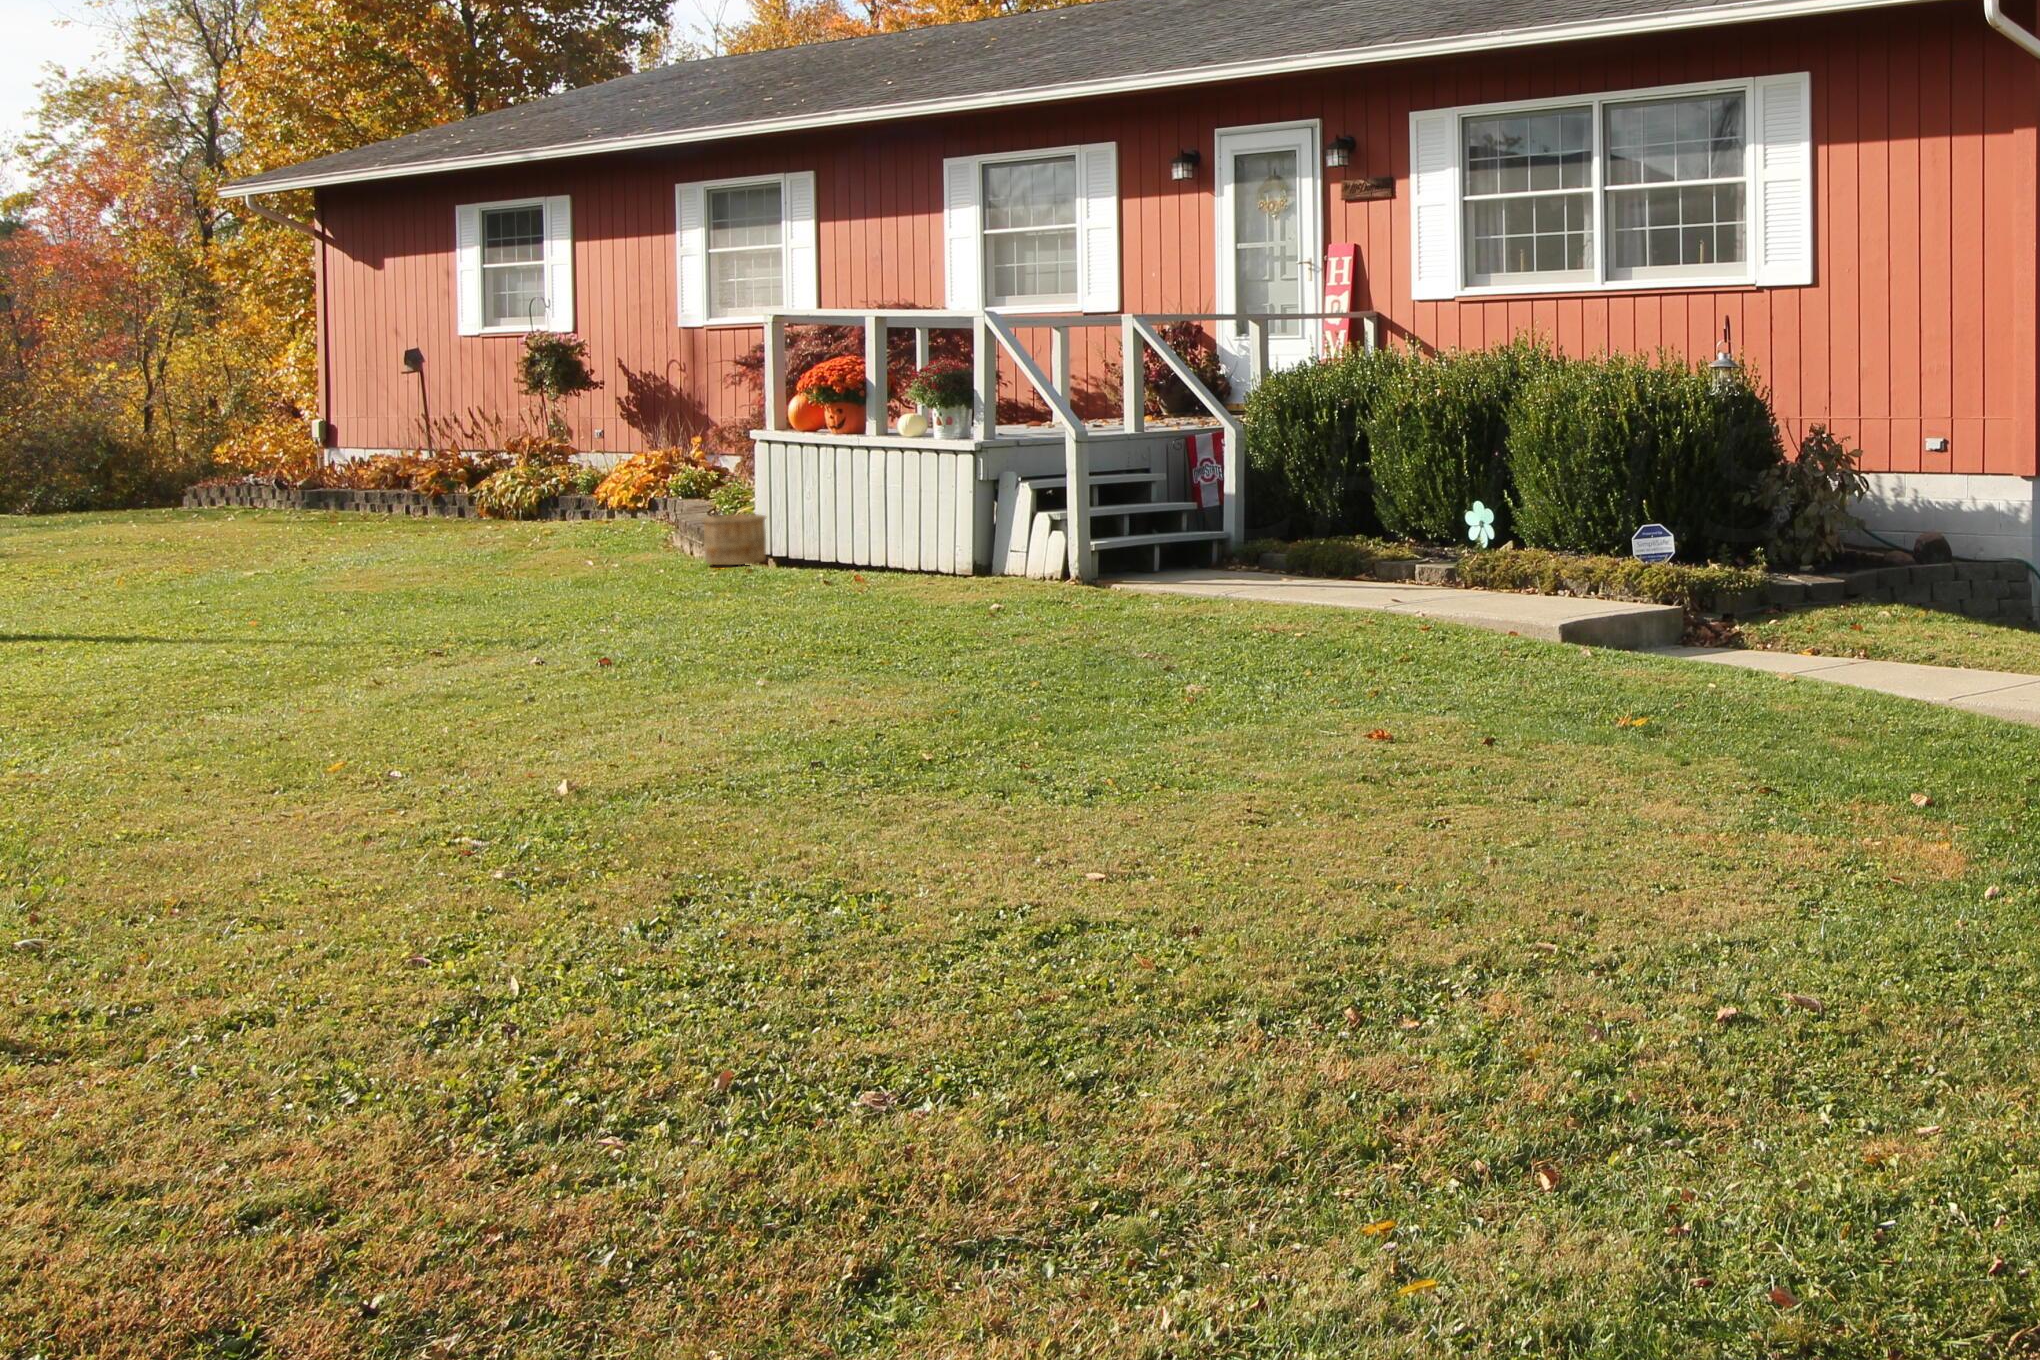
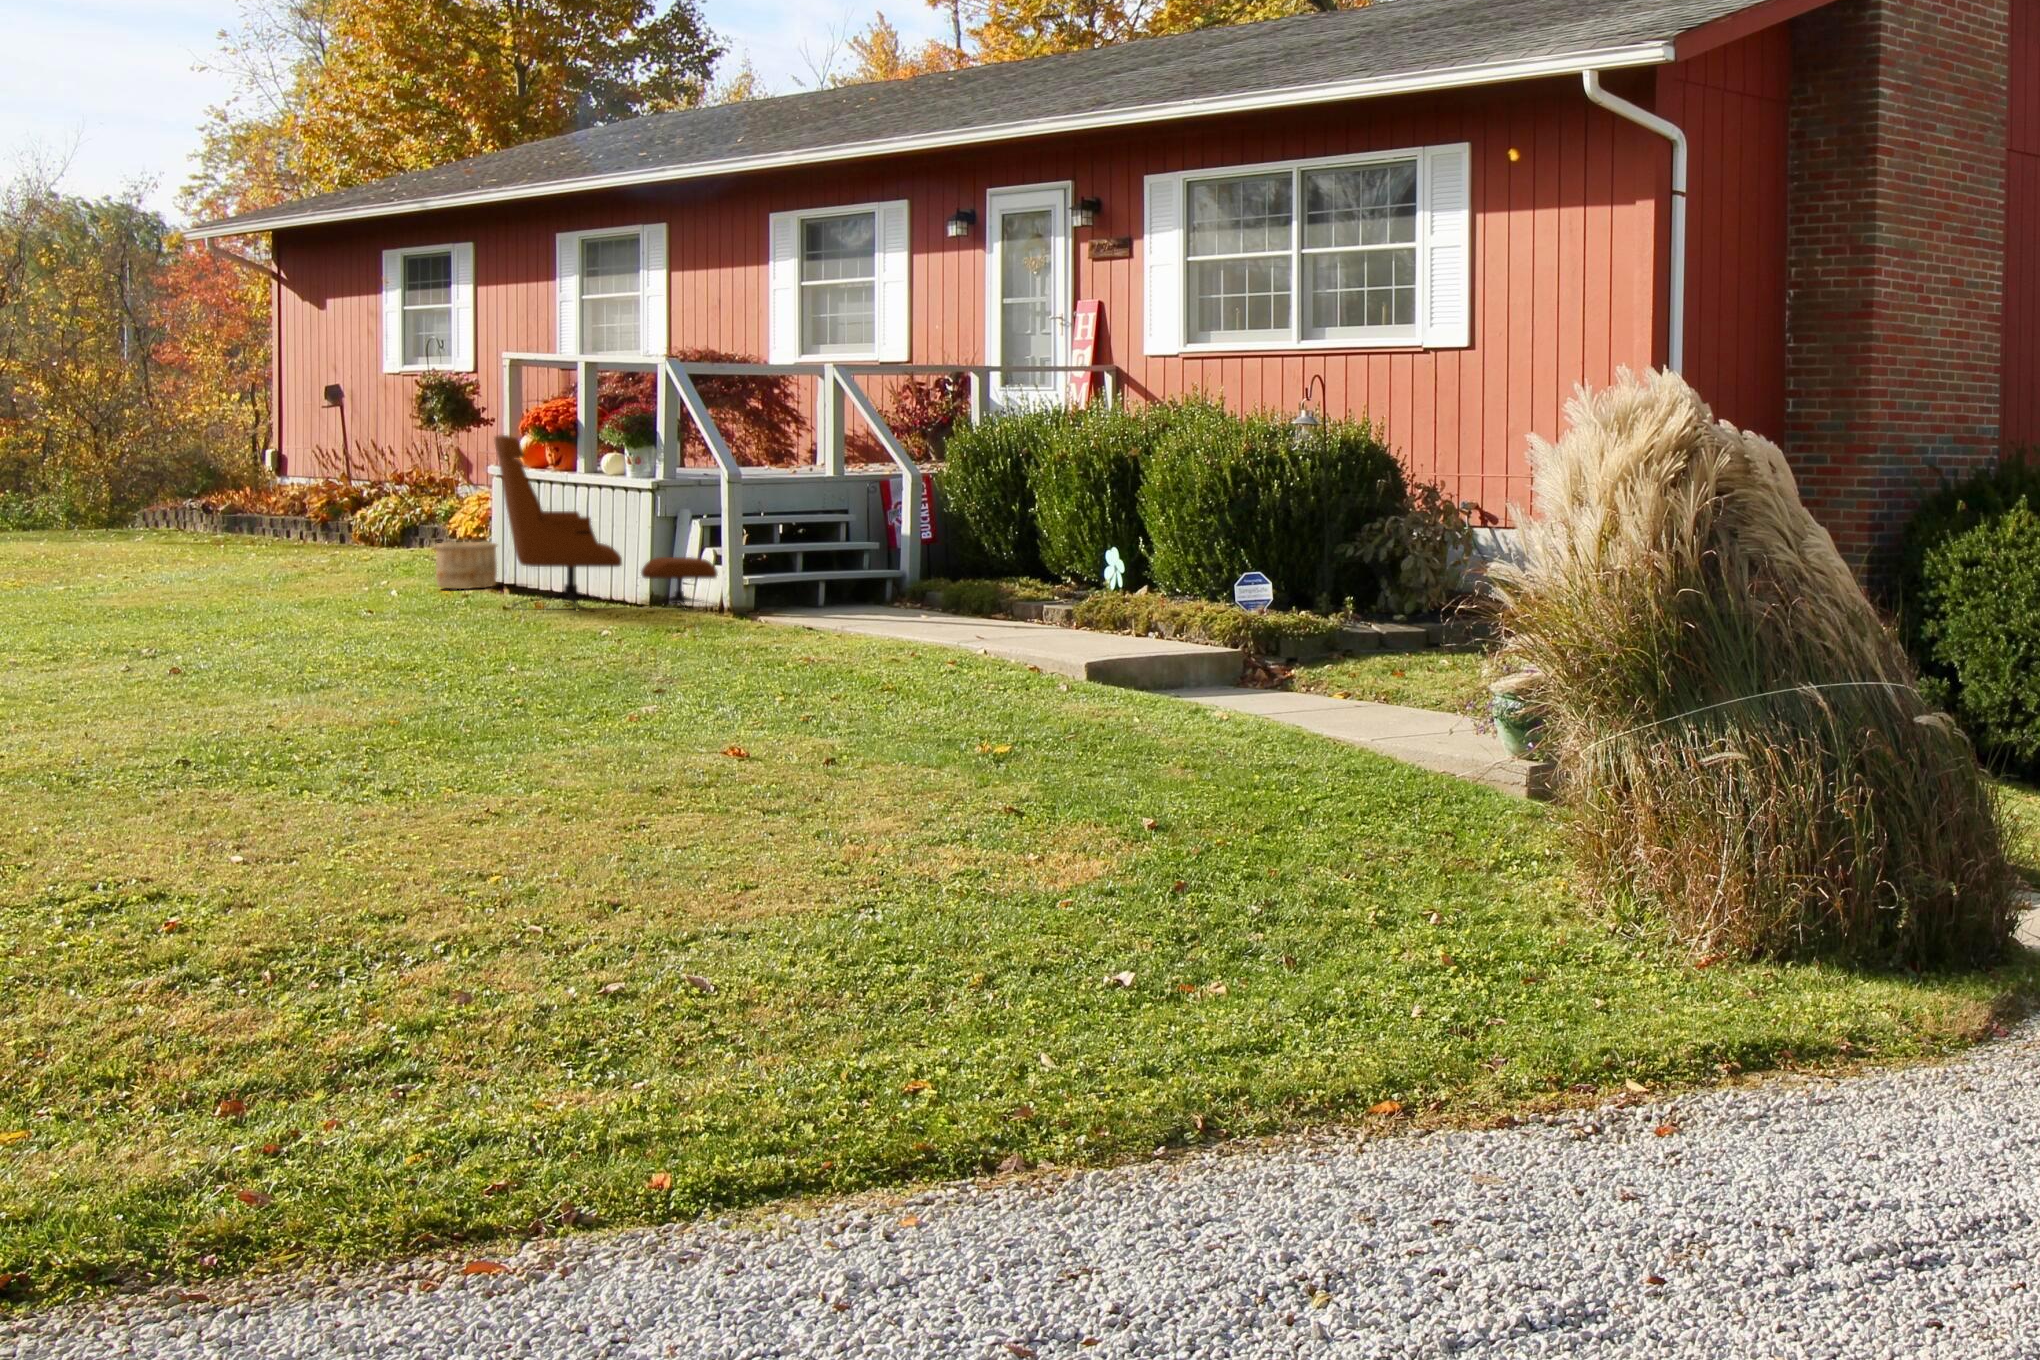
lounge chair: none [838,403,1061,589] -> present [494,435,718,611]

